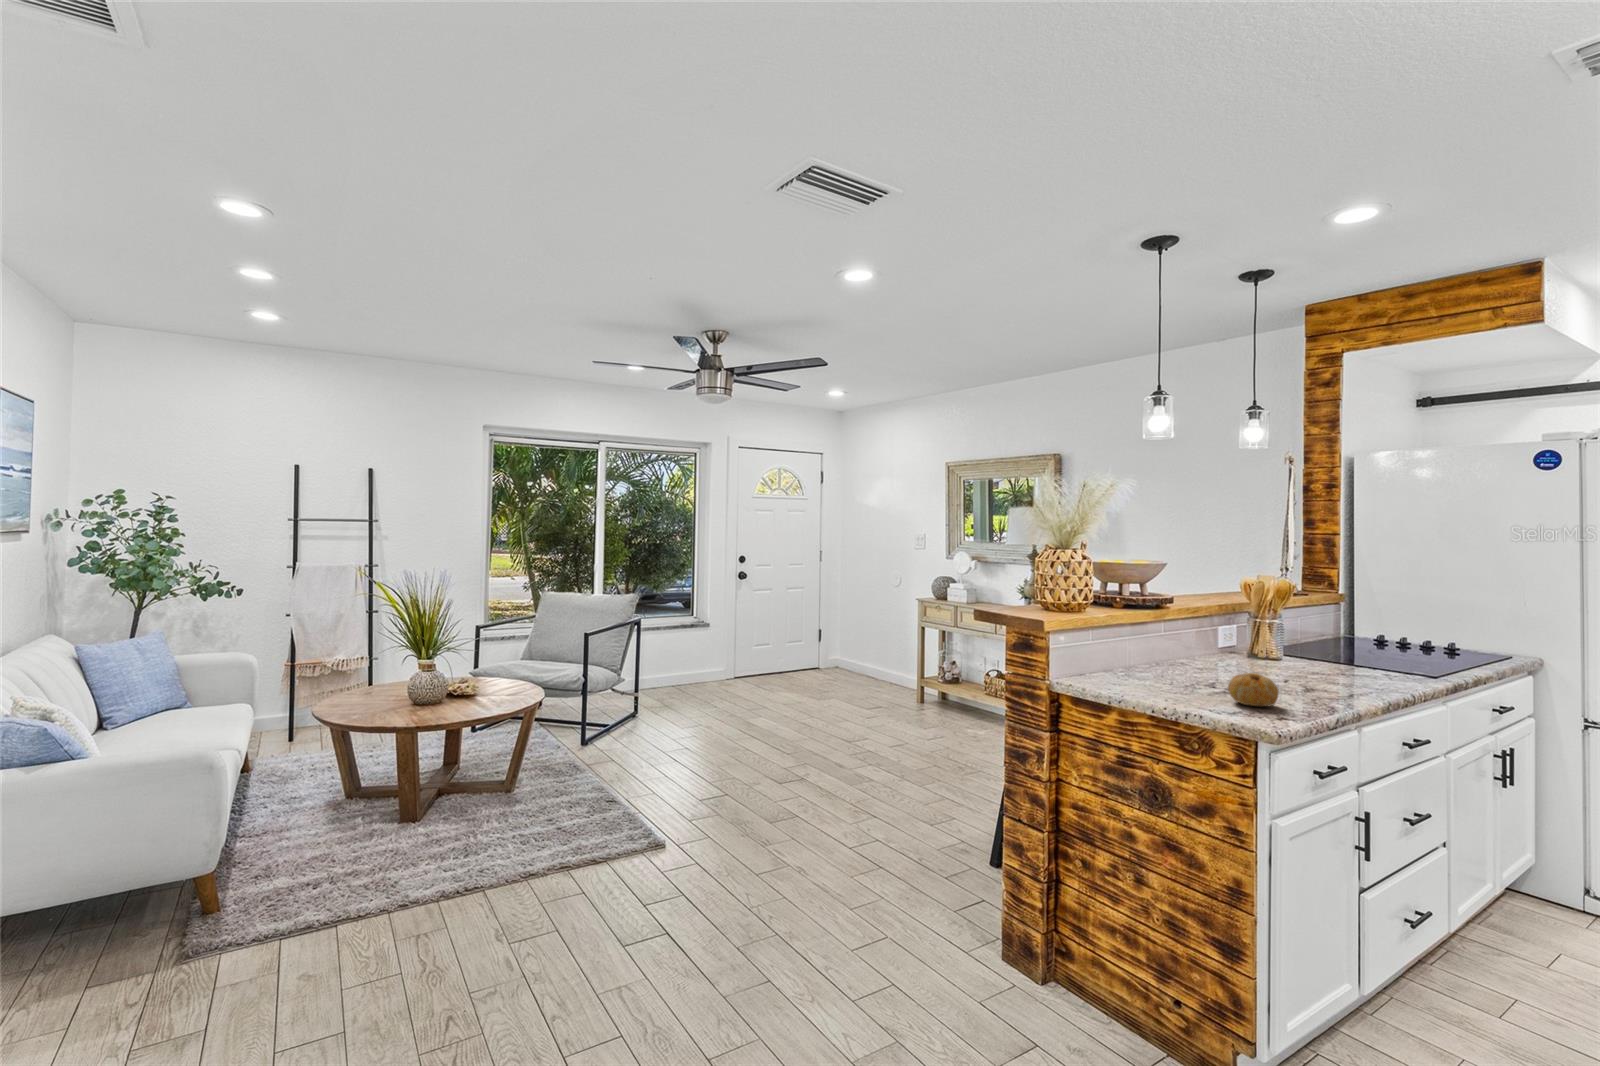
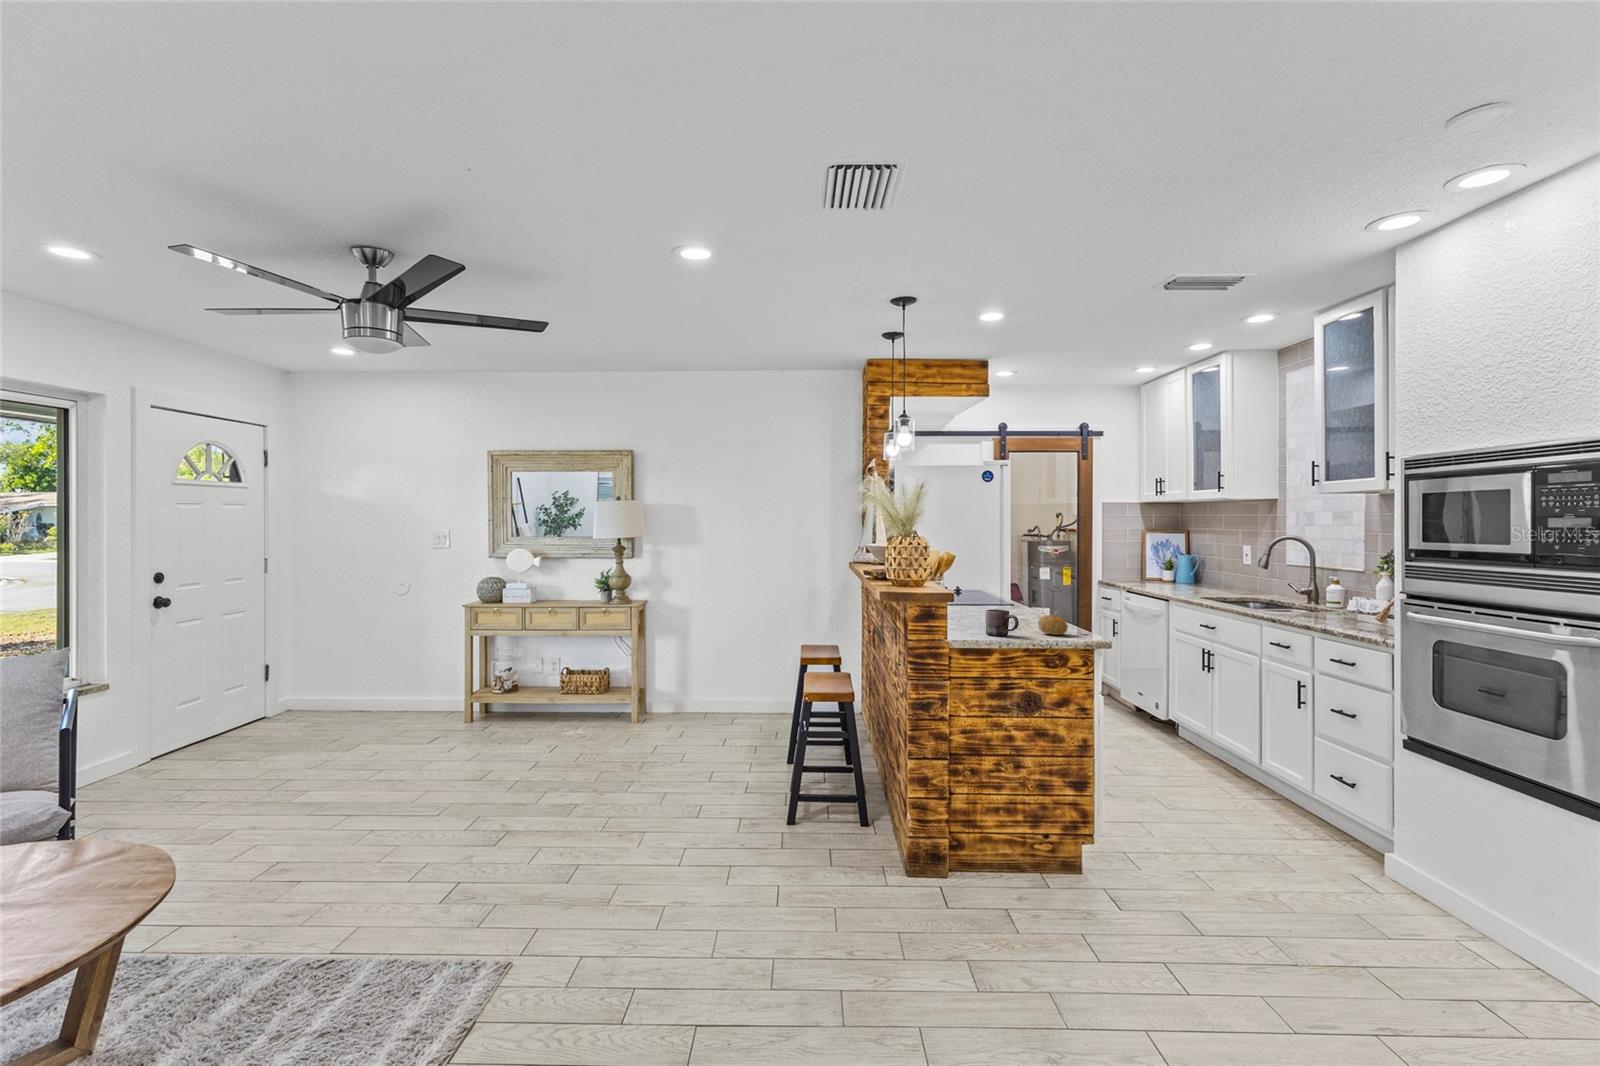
mug: none [1132,652,1169,691] -> present [985,610,1019,636]

